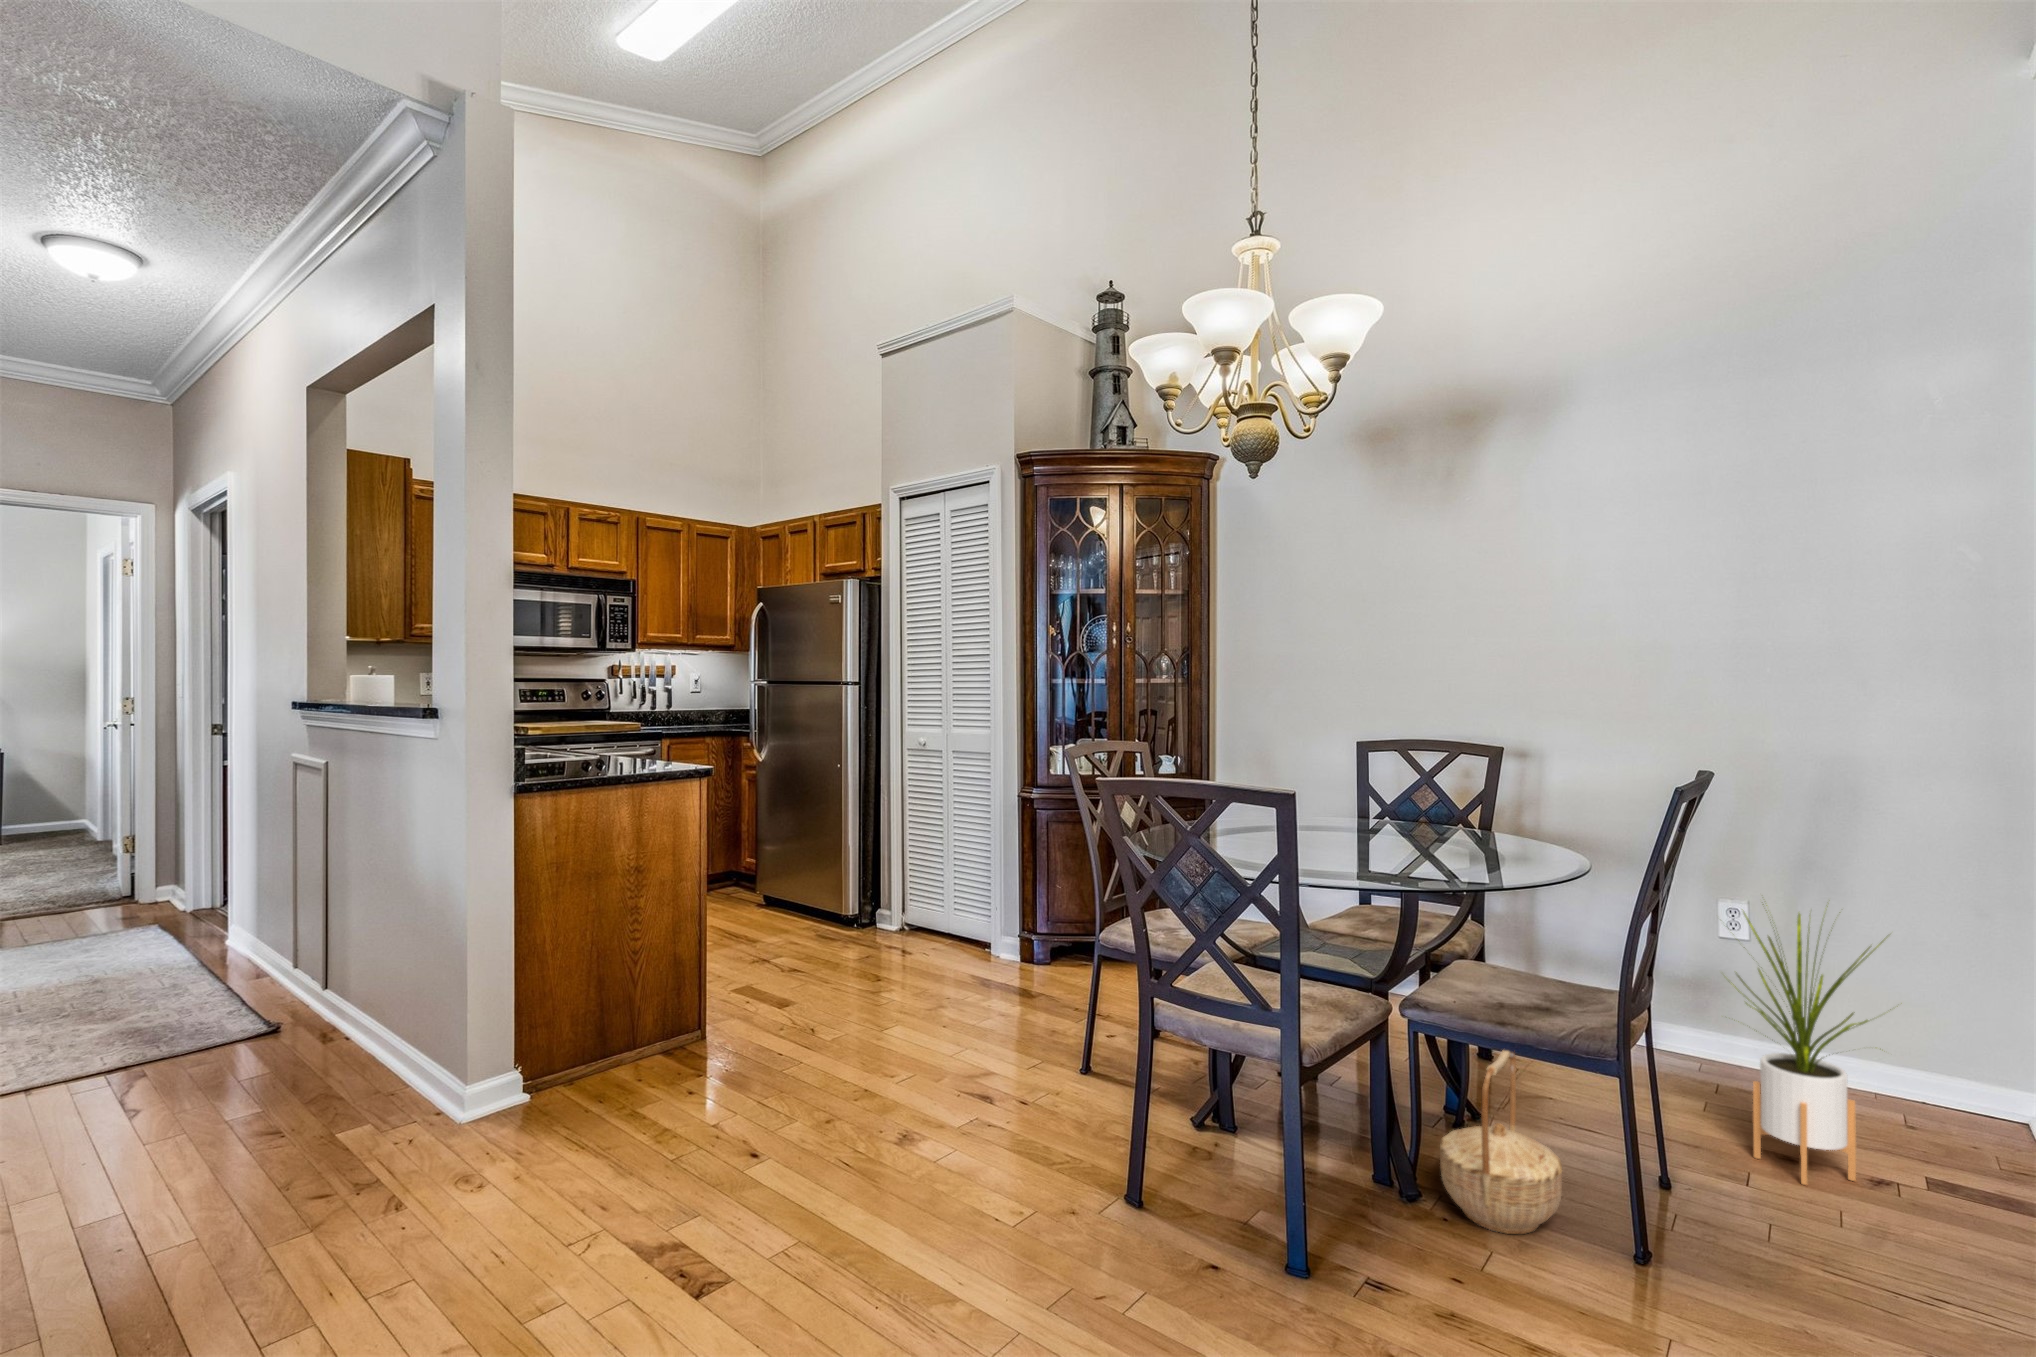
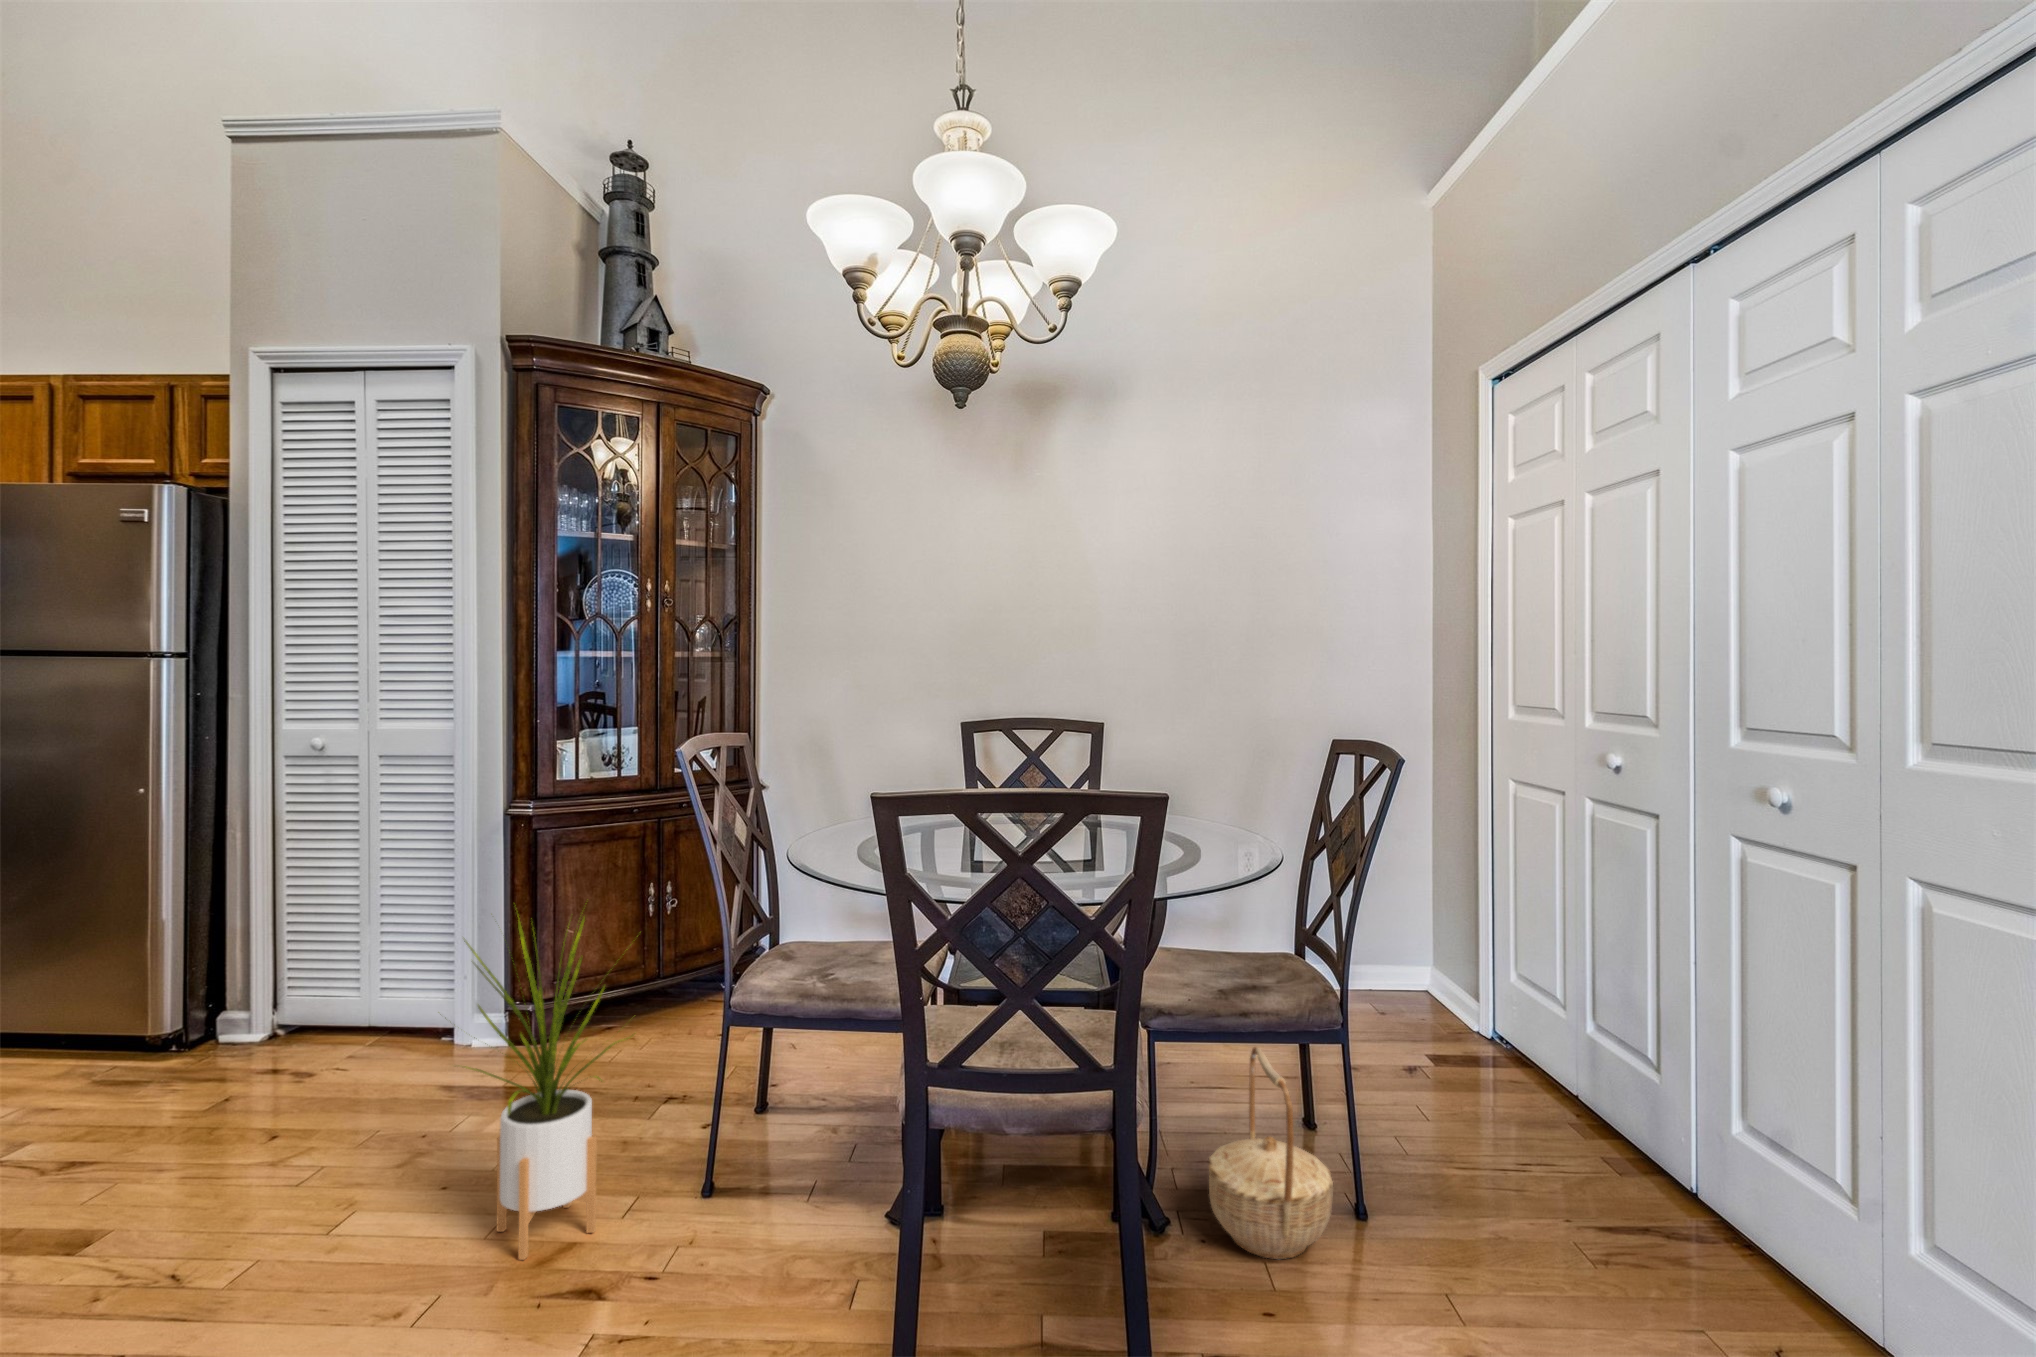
house plant: present [1733,904,1891,1185] -> present [464,917,628,1260]

